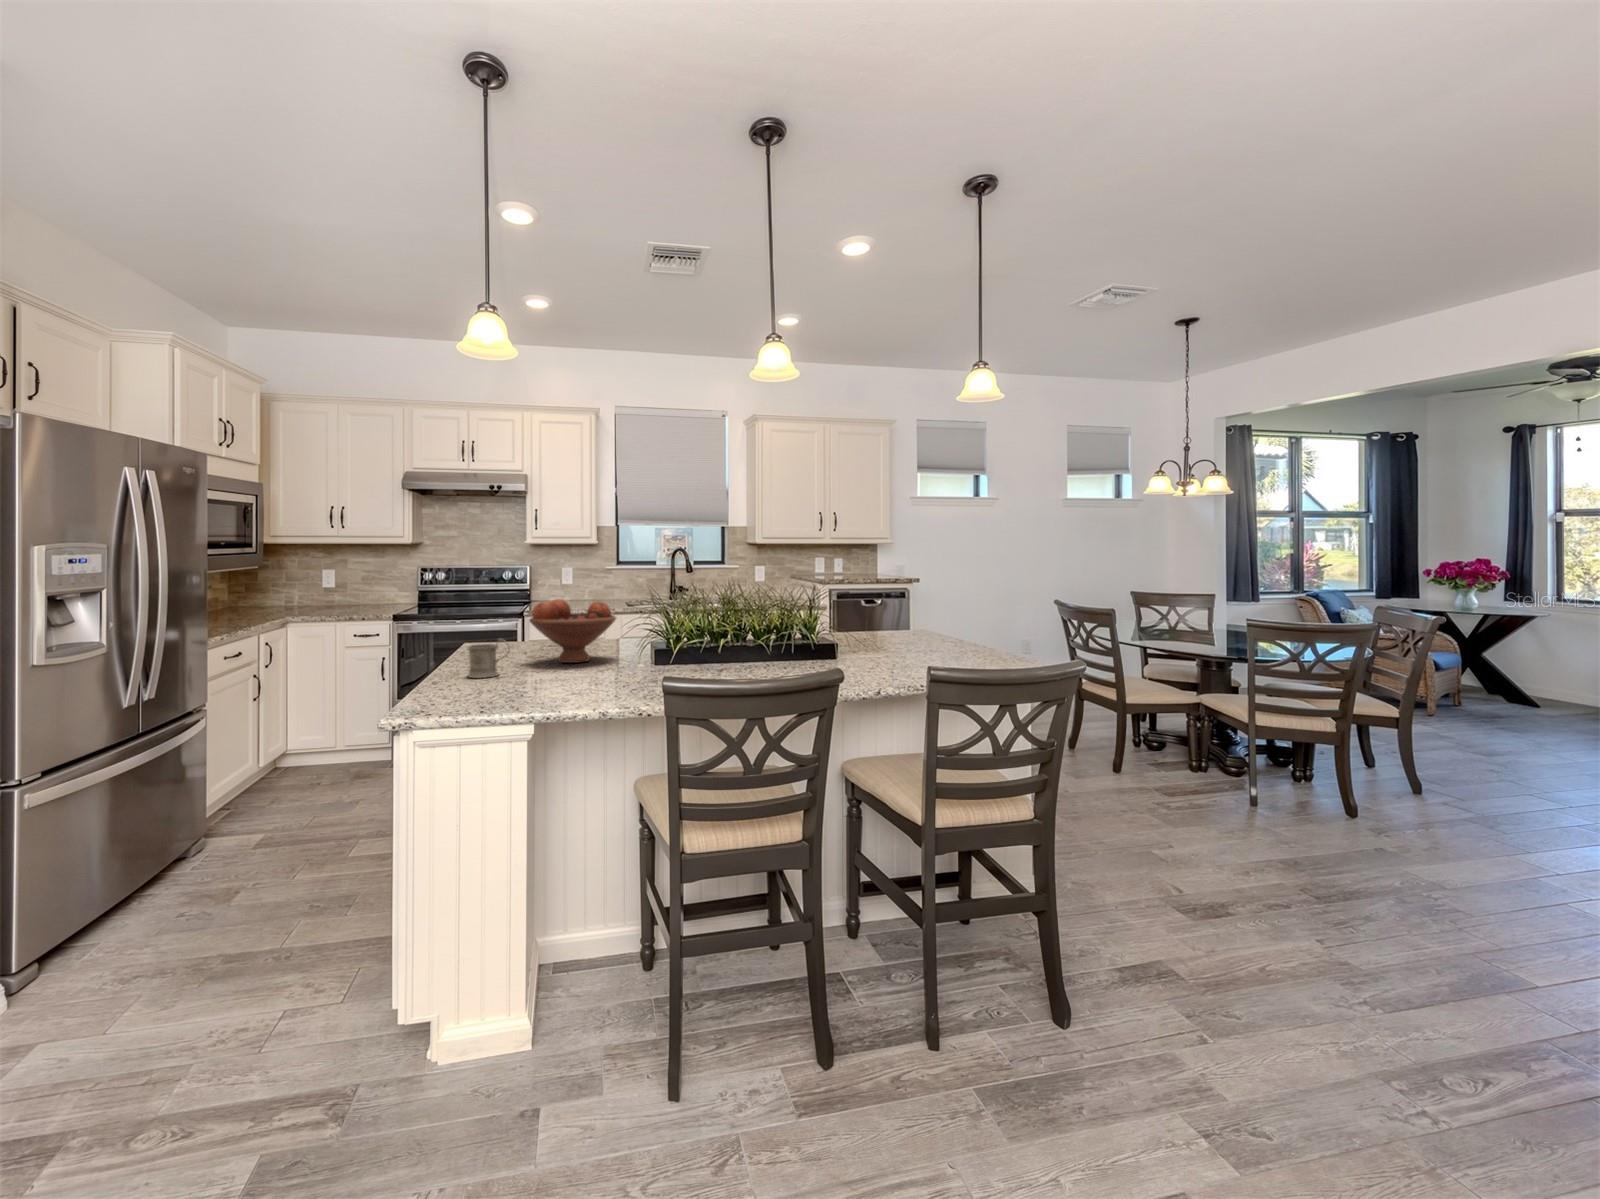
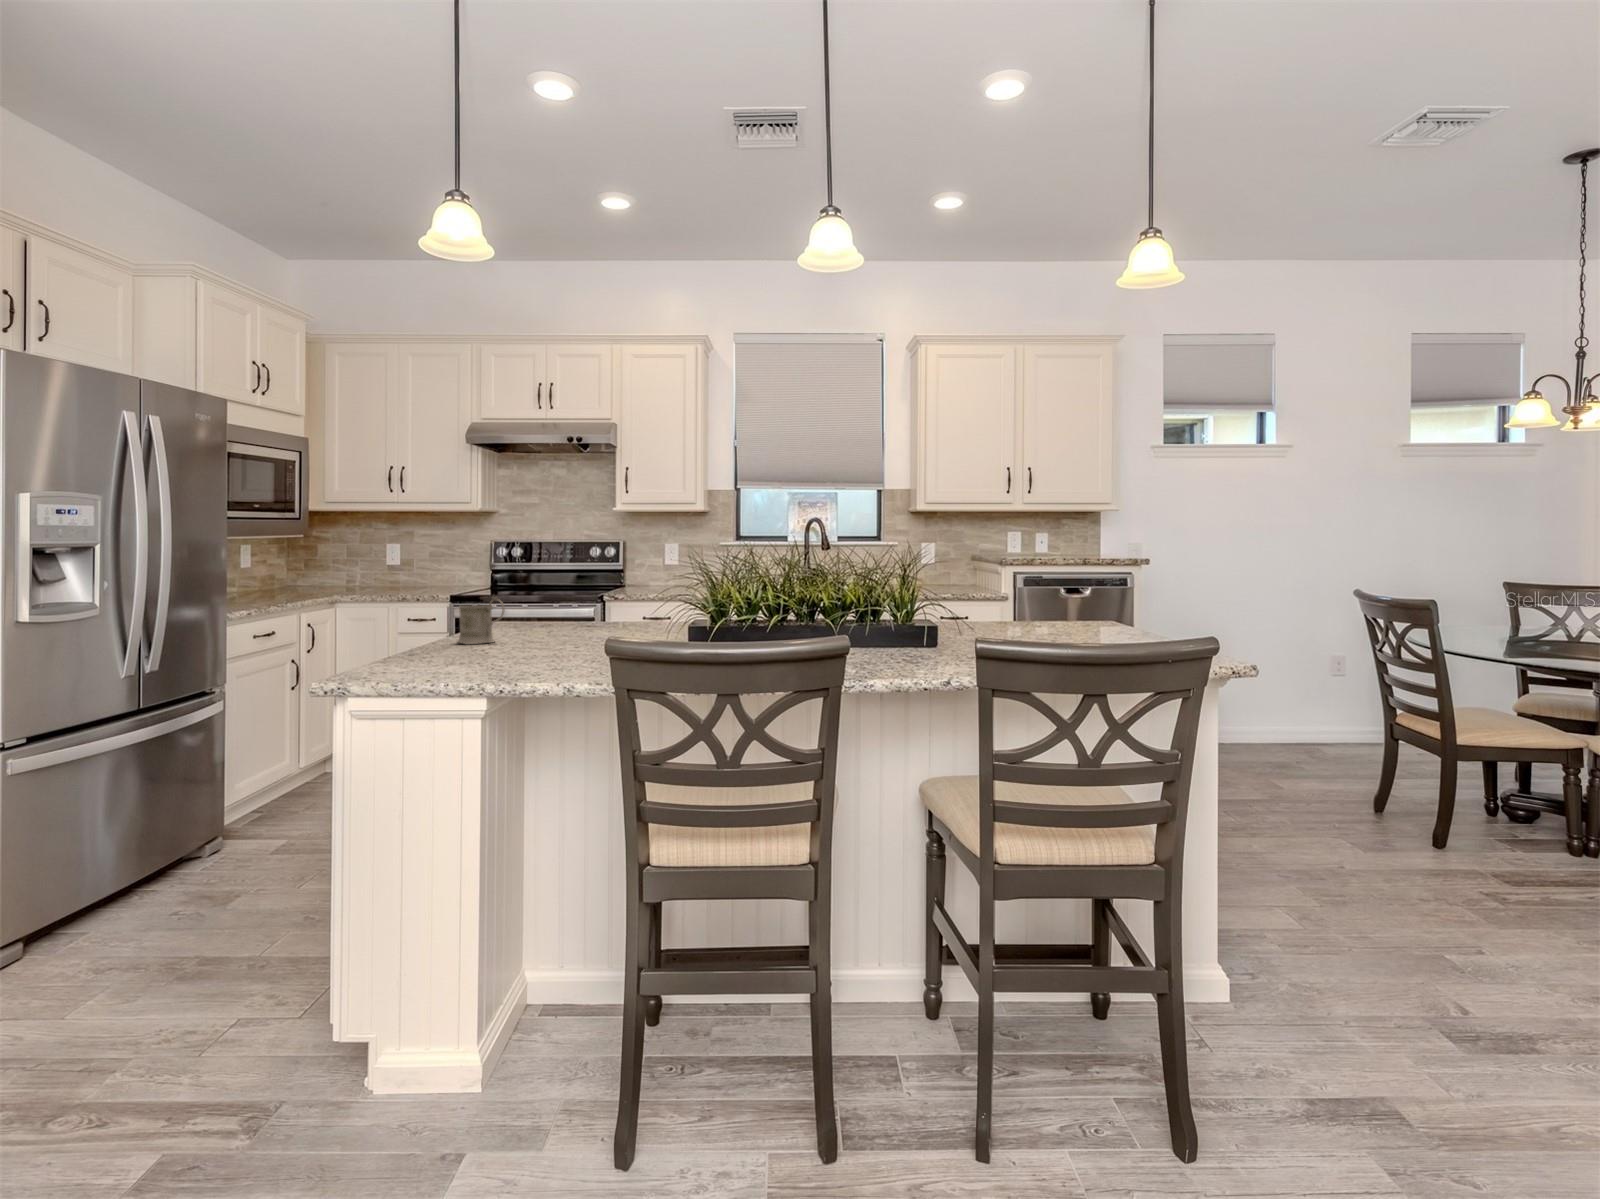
fruit bowl: present [529,599,616,663] -> none [540,556,647,634]

